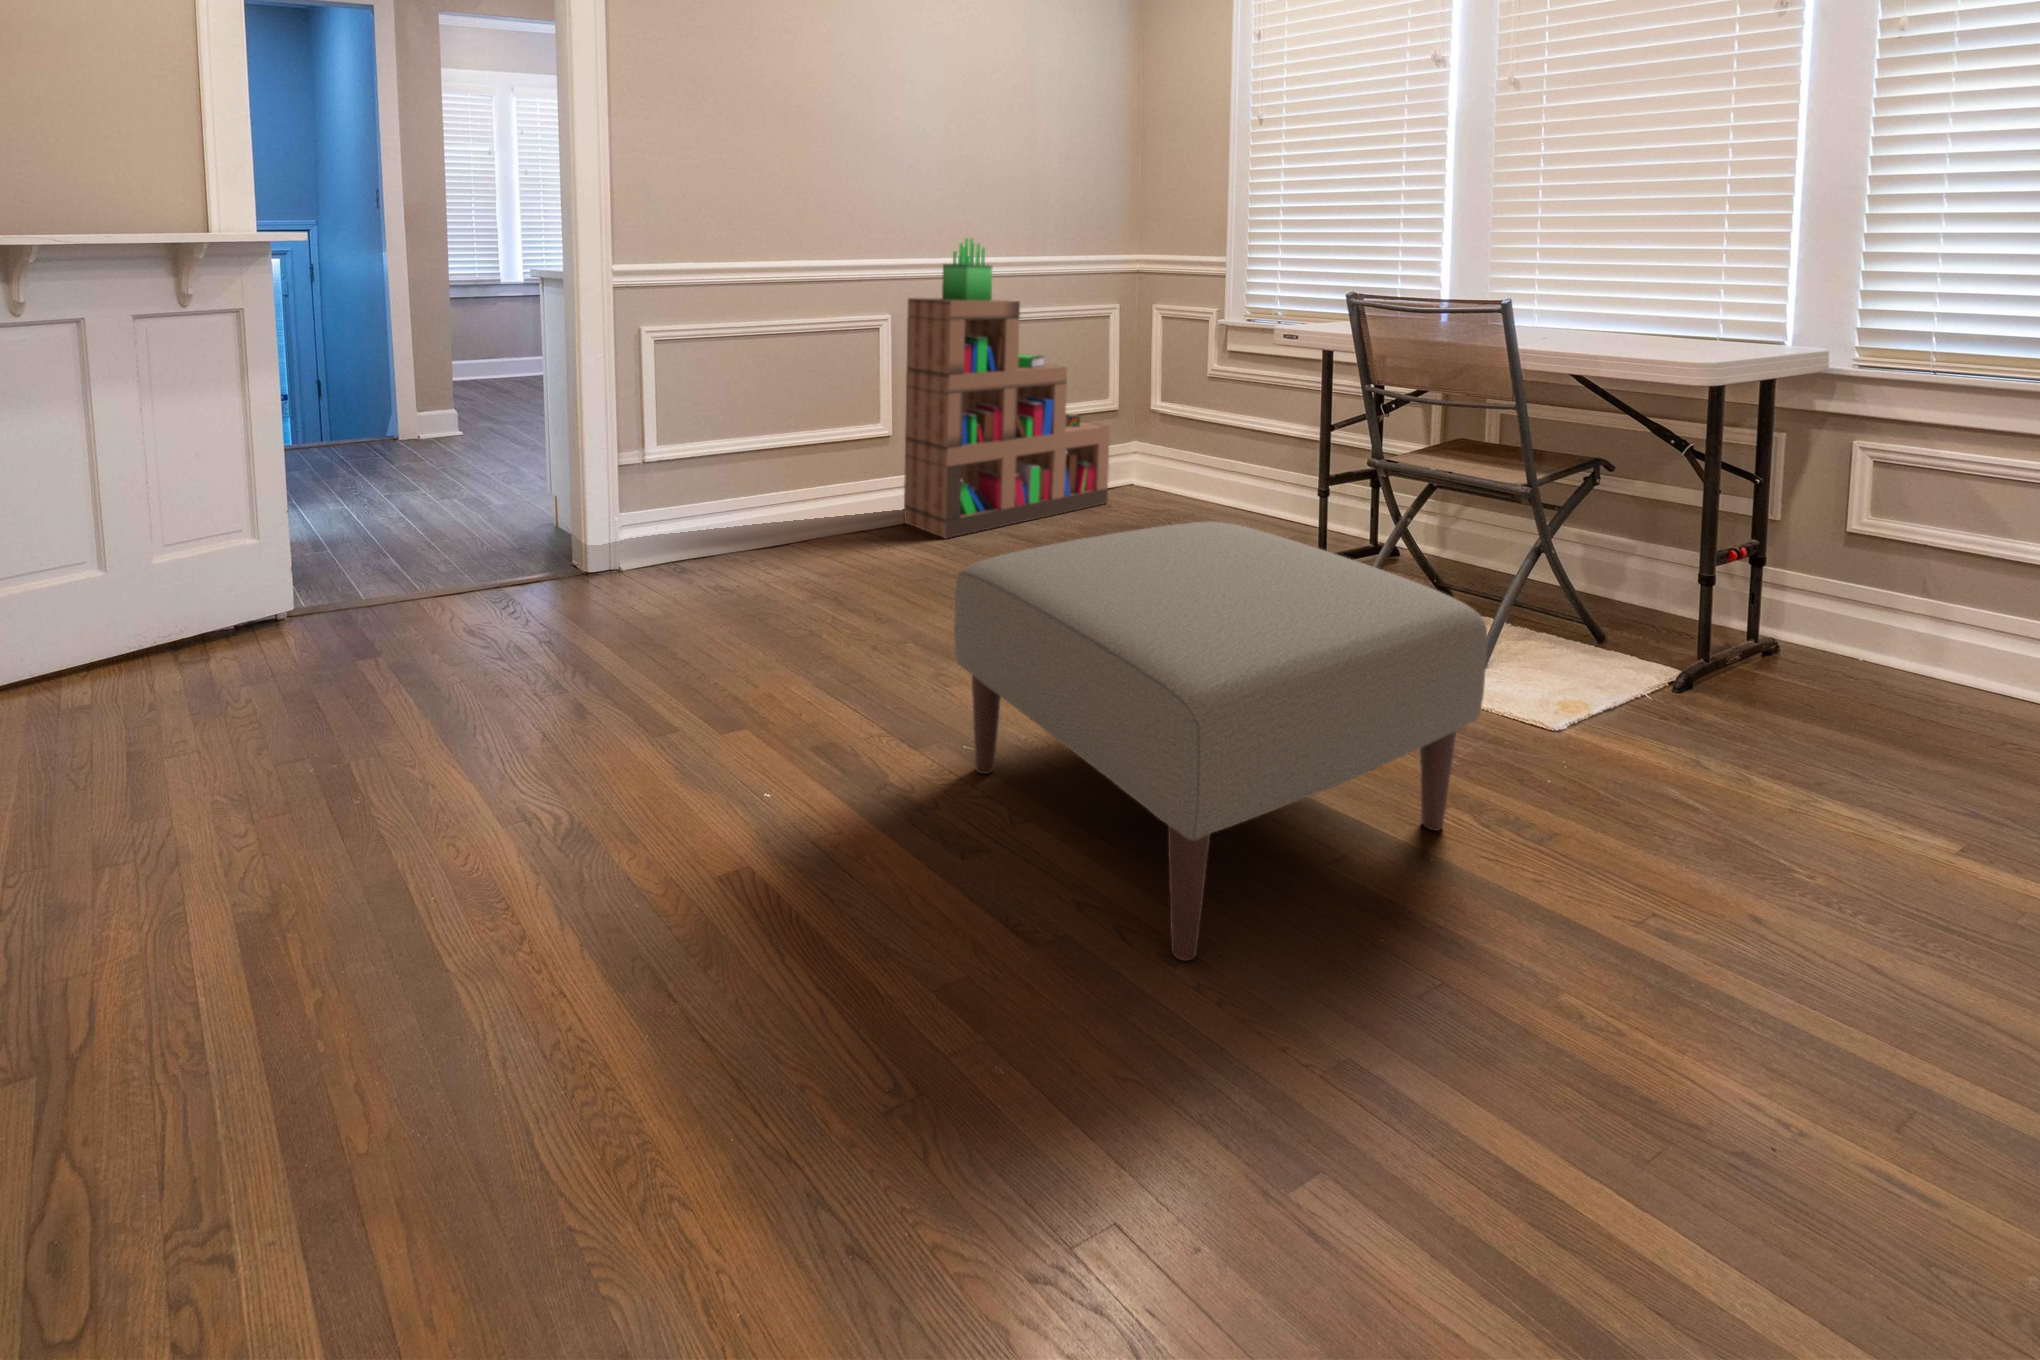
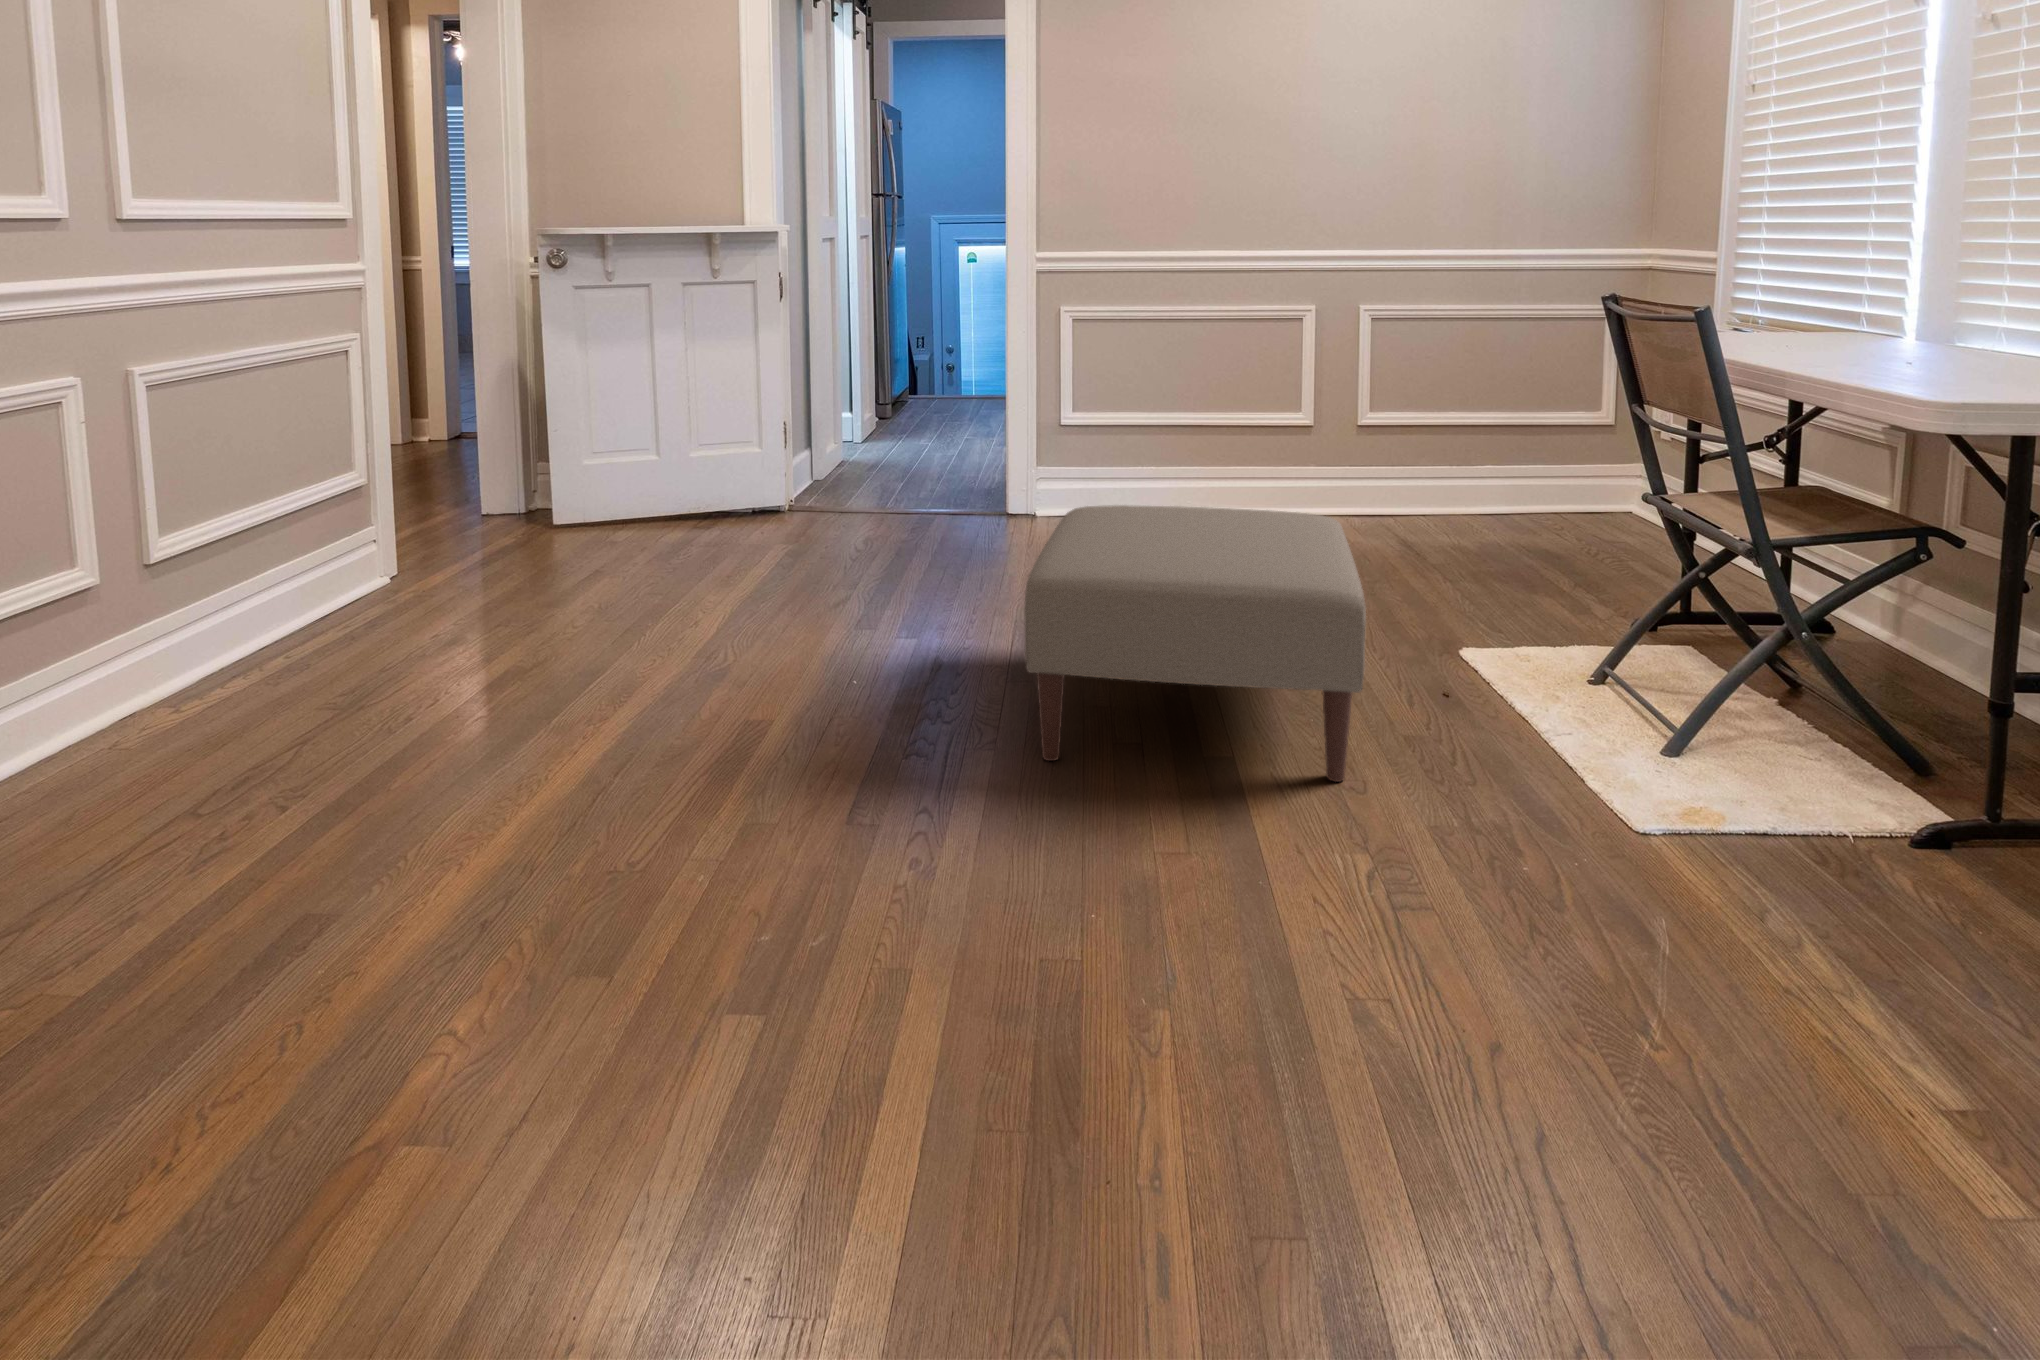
bookshelf: present [904,238,1110,538] -> none [1293,244,1536,532]

